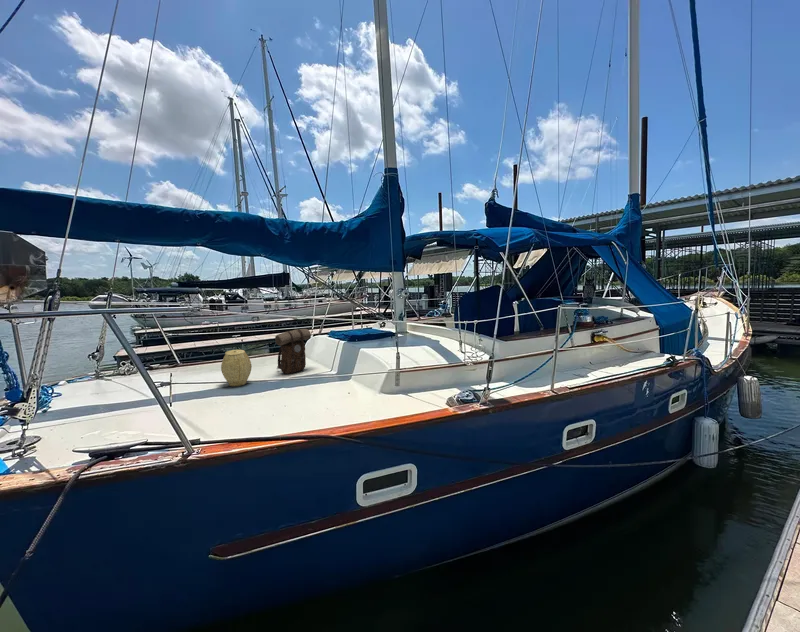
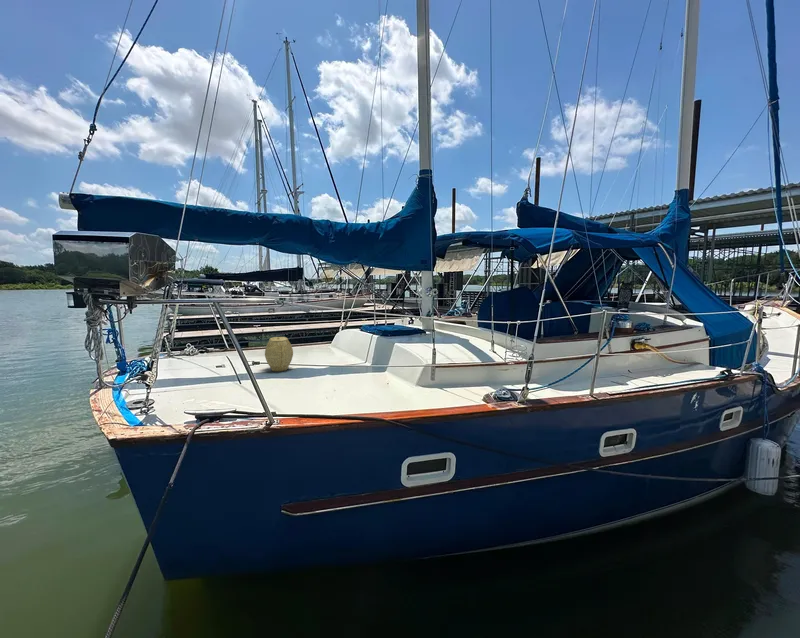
backpack: present [275,329,311,374] -> none [317,321,351,364]

